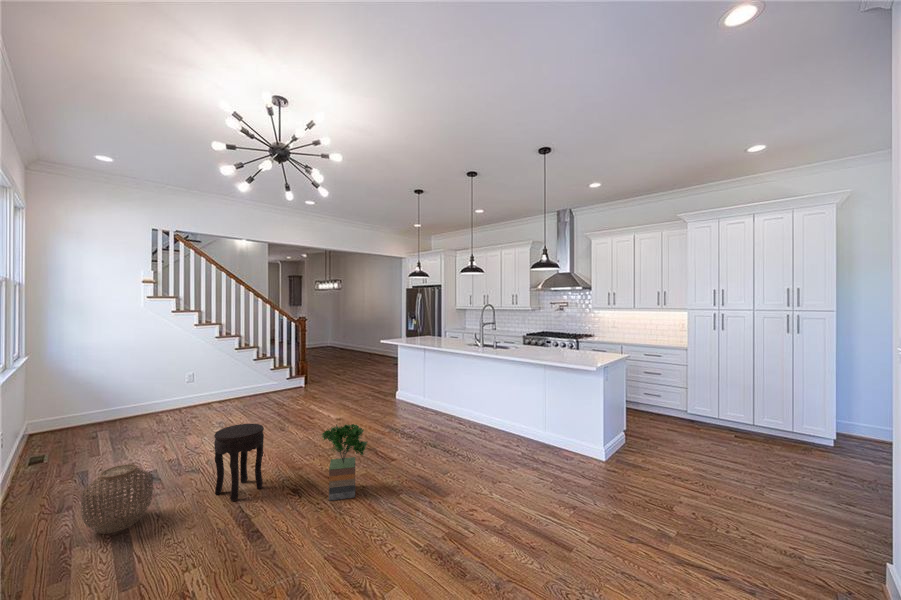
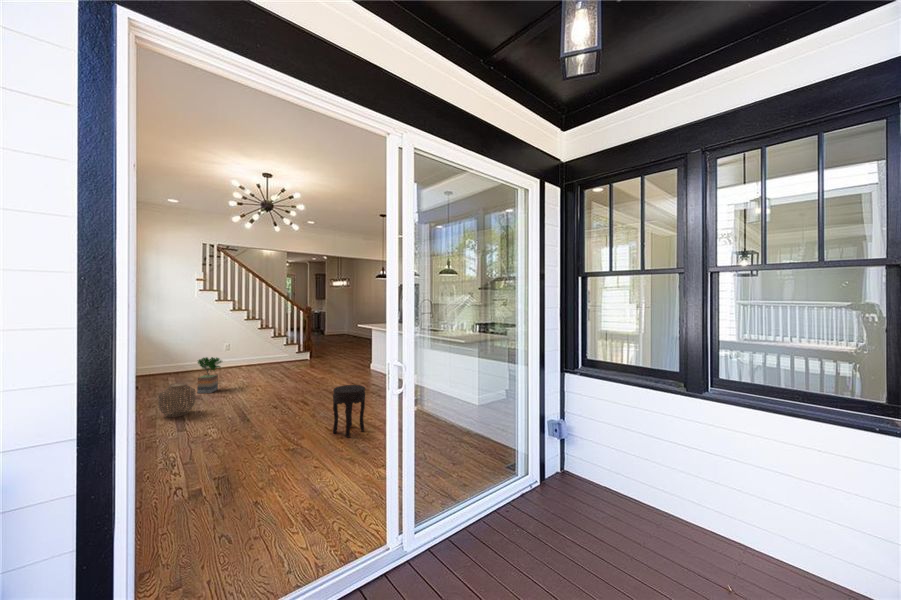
side table: present [214,424,264,501] -> present [333,385,365,438]
potted tree: present [322,424,367,501] -> present [197,357,222,393]

